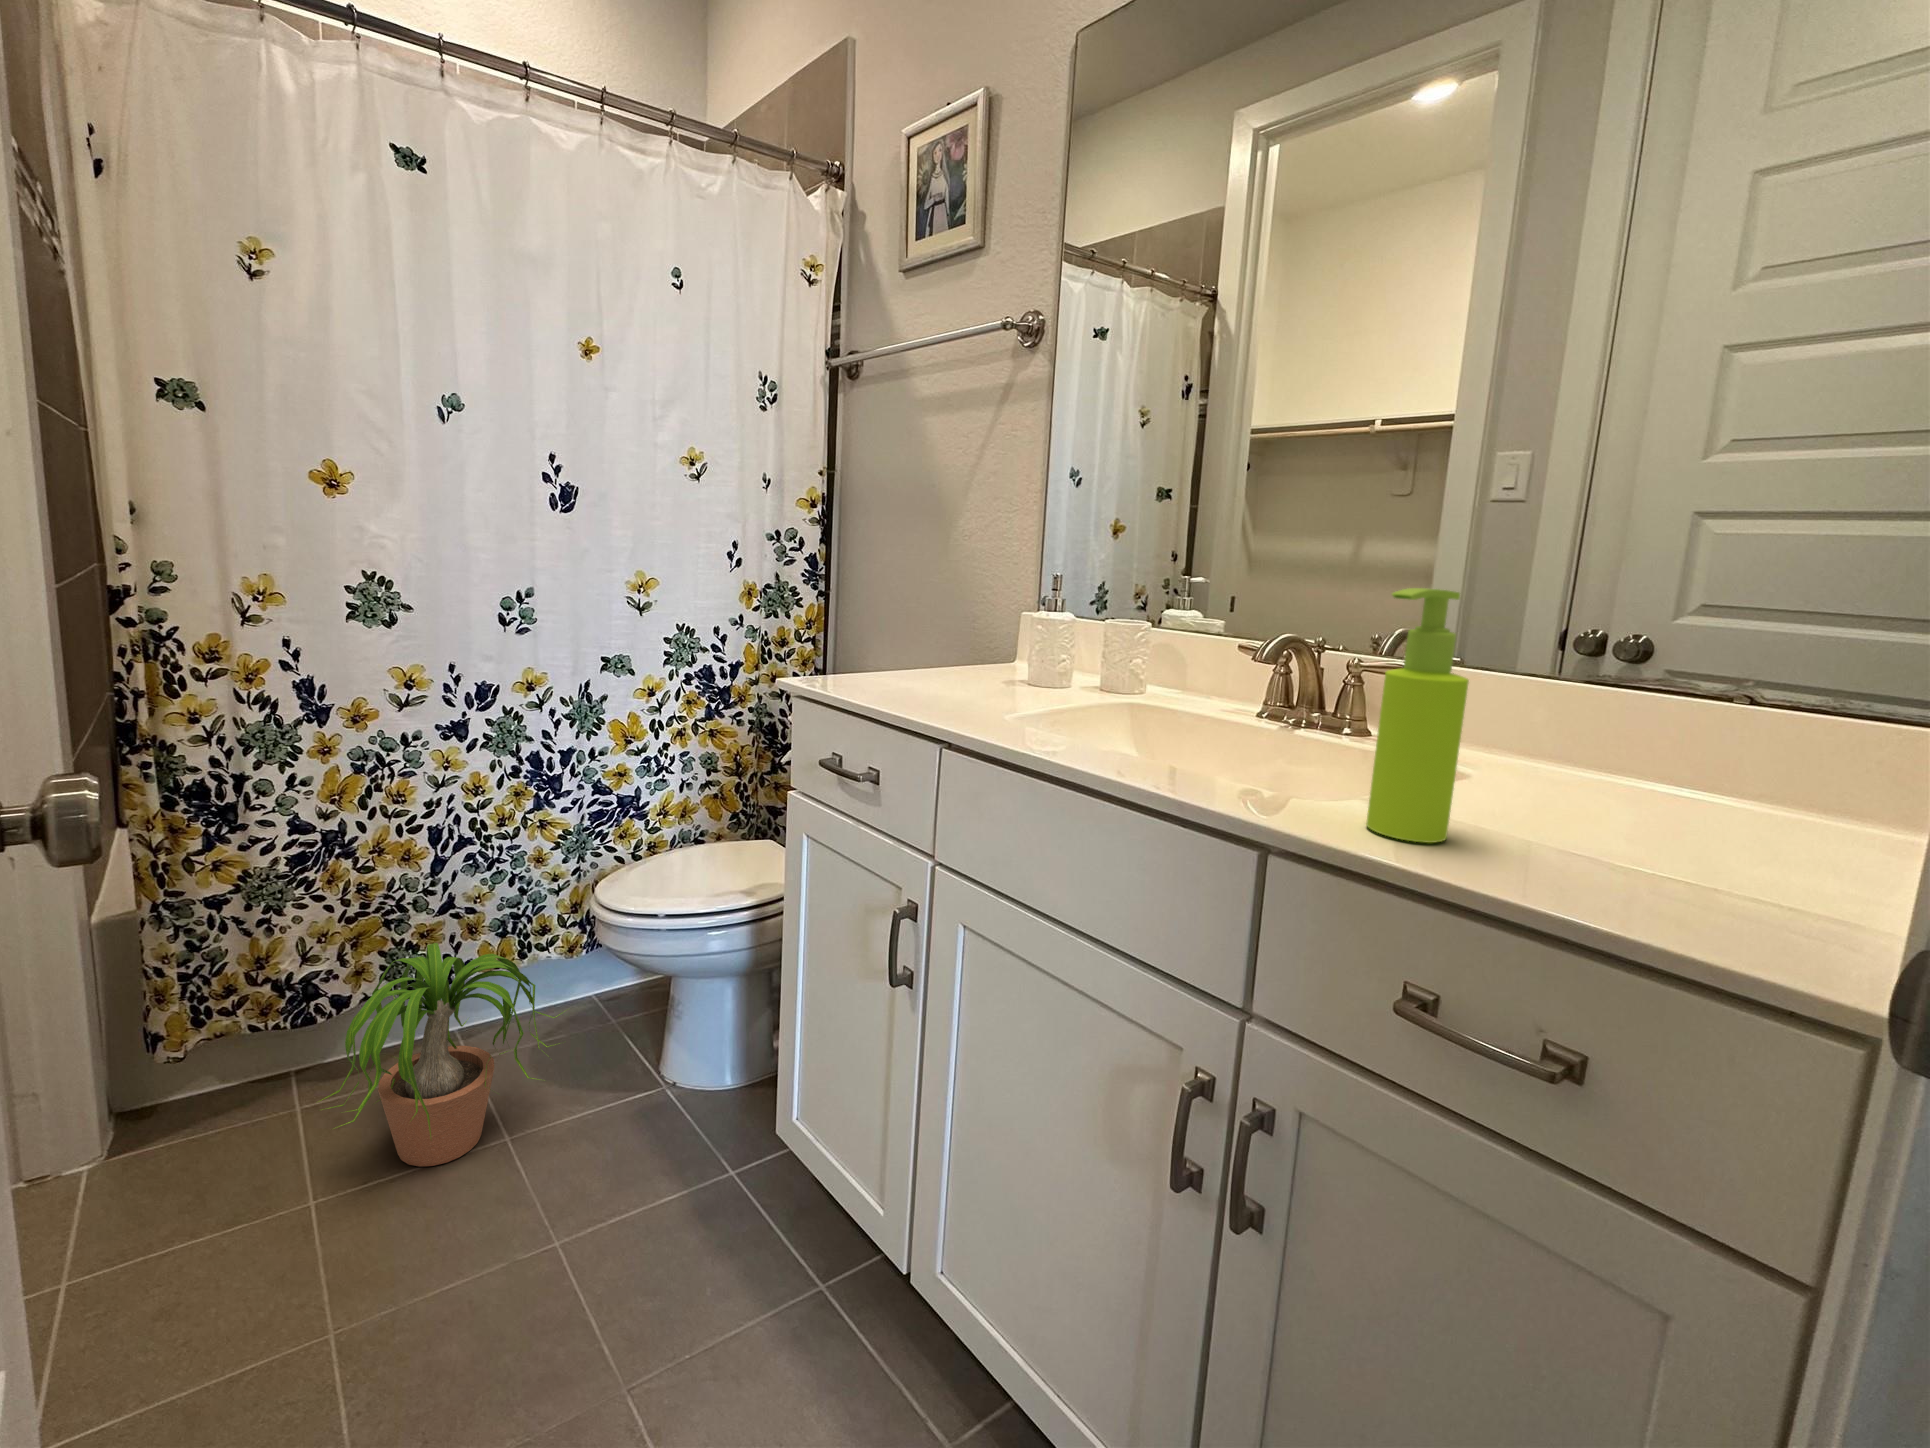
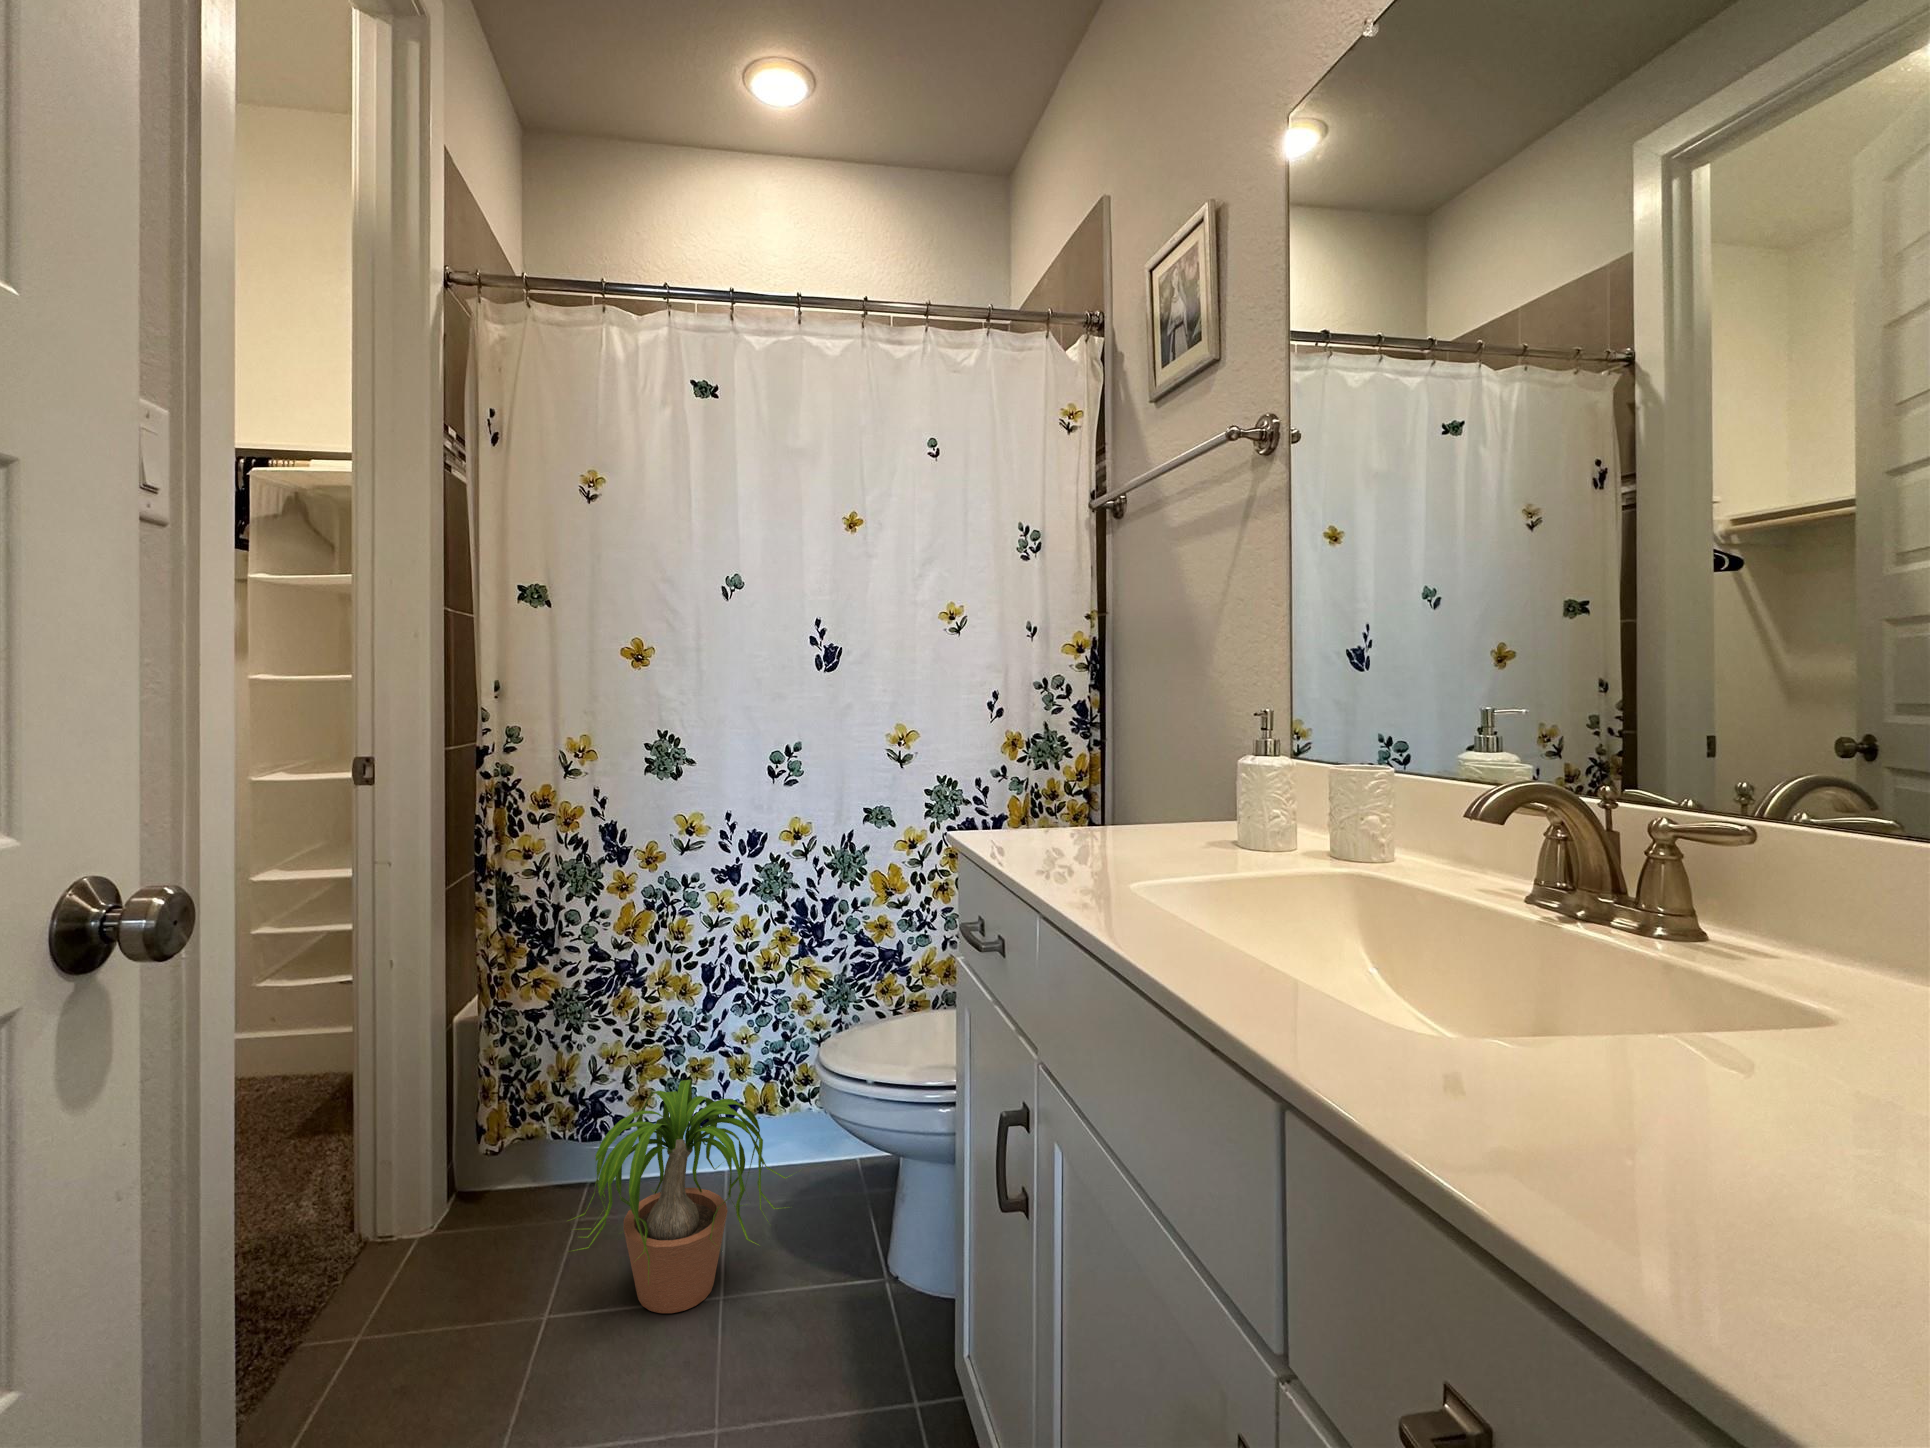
soap dispenser: present [1366,588,1469,843] -> none [1540,707,1725,1160]

